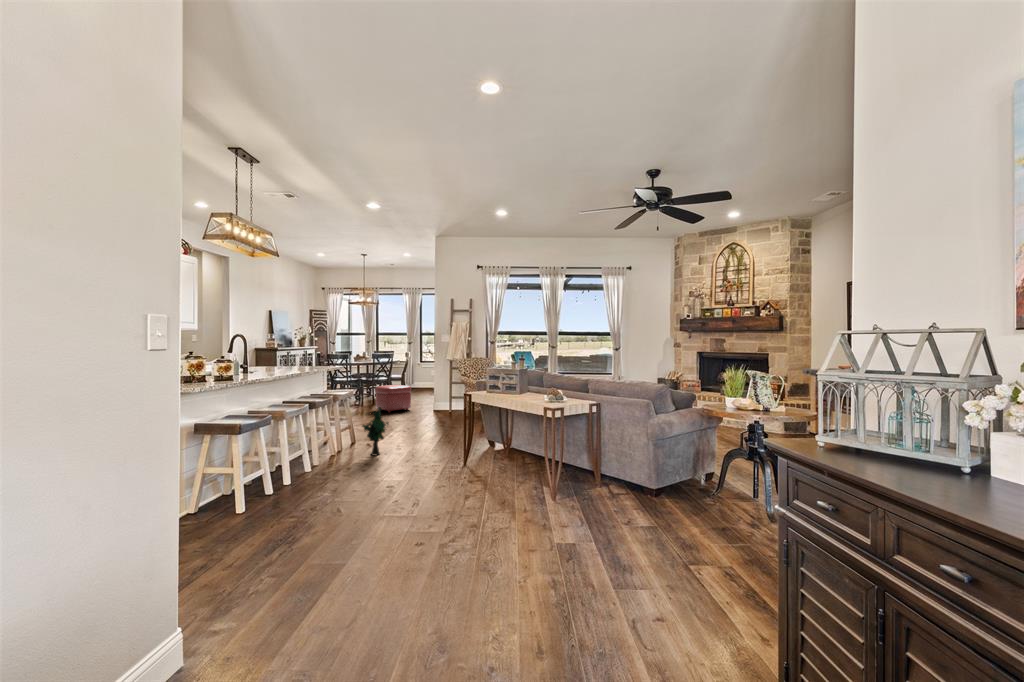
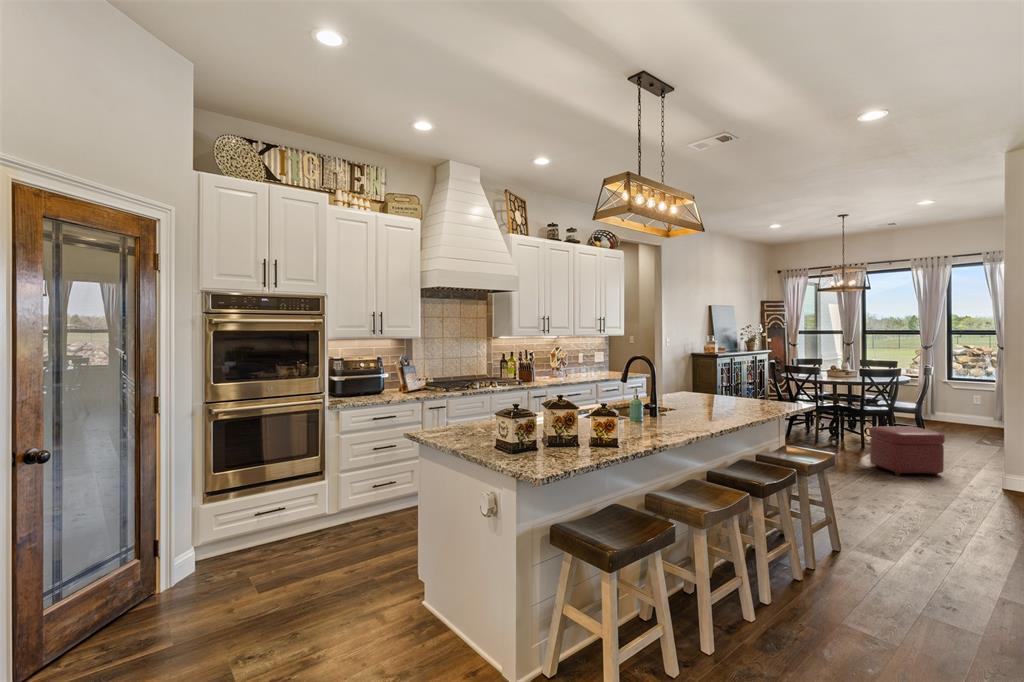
decorative plant: present [362,407,388,455] -> none [856,506,922,605]

